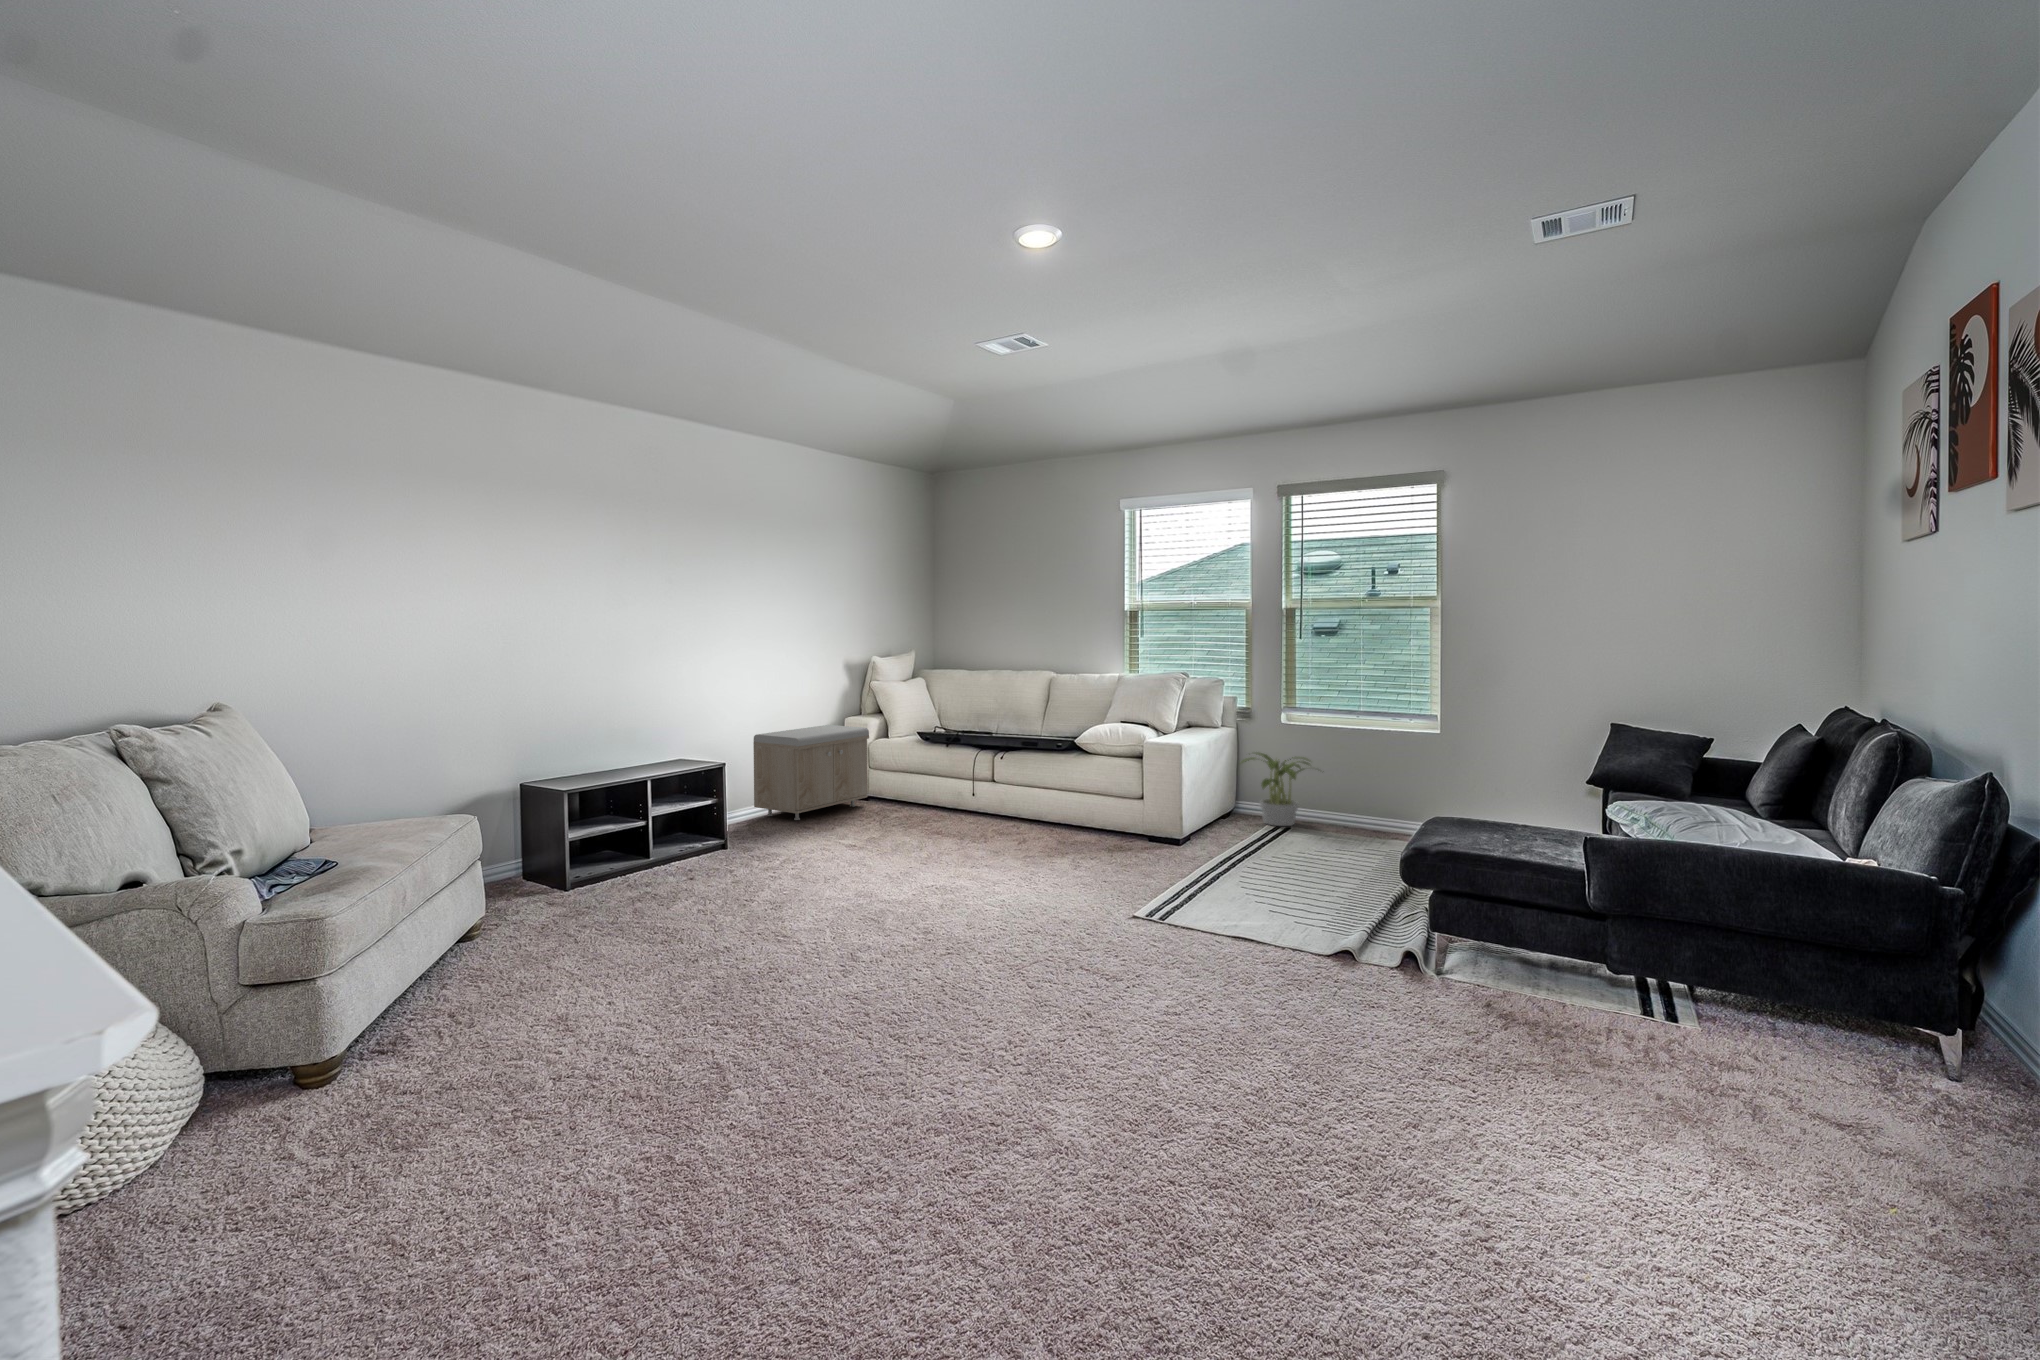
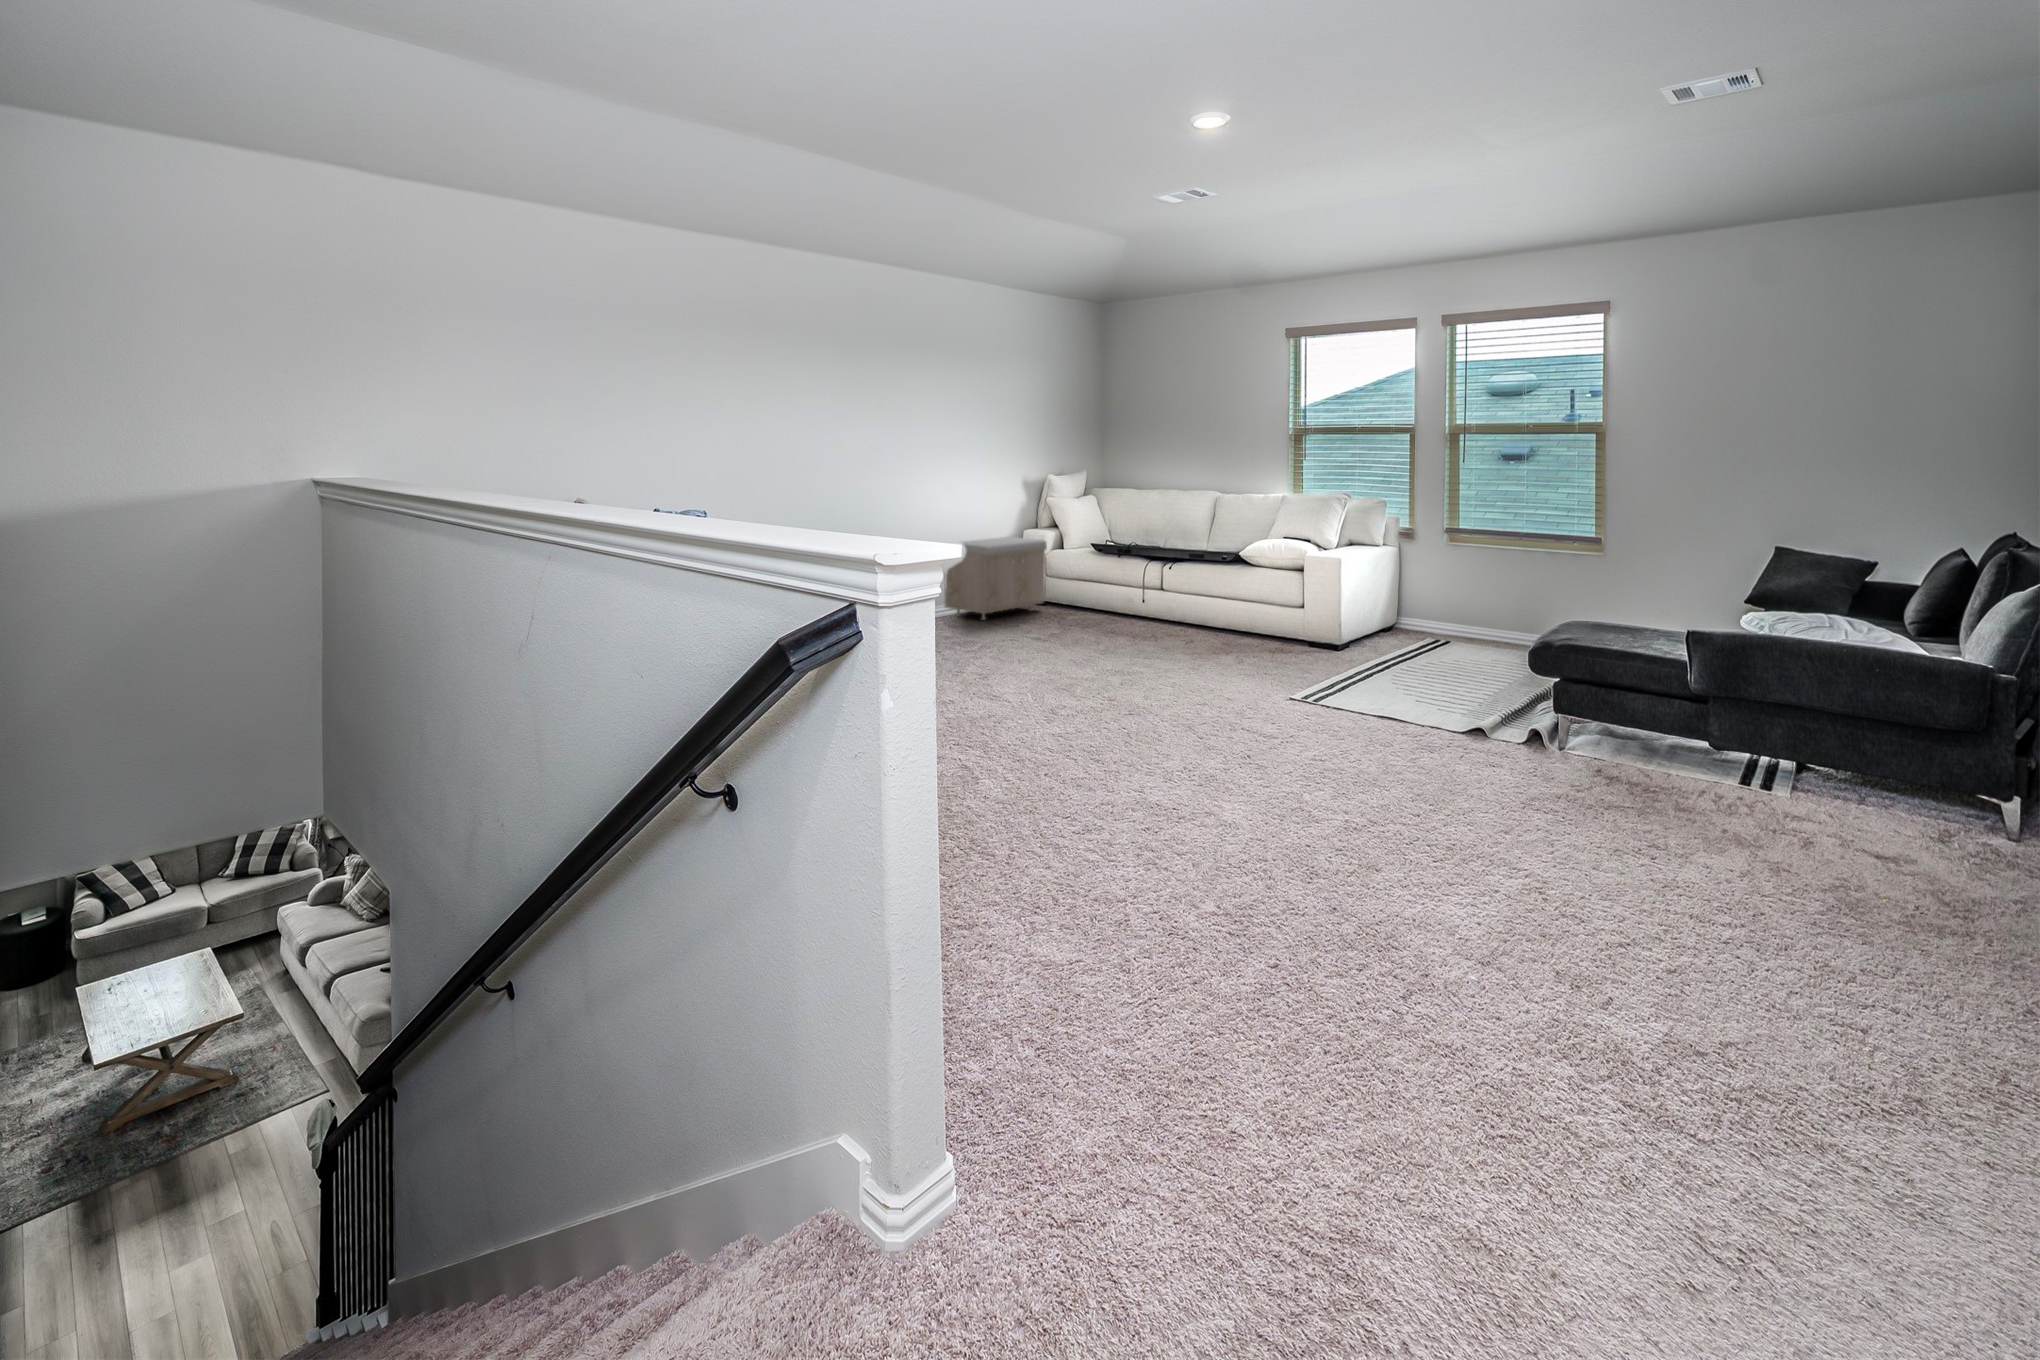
potted plant: present [1241,752,1309,826] -> none [1399,569,1483,638]

